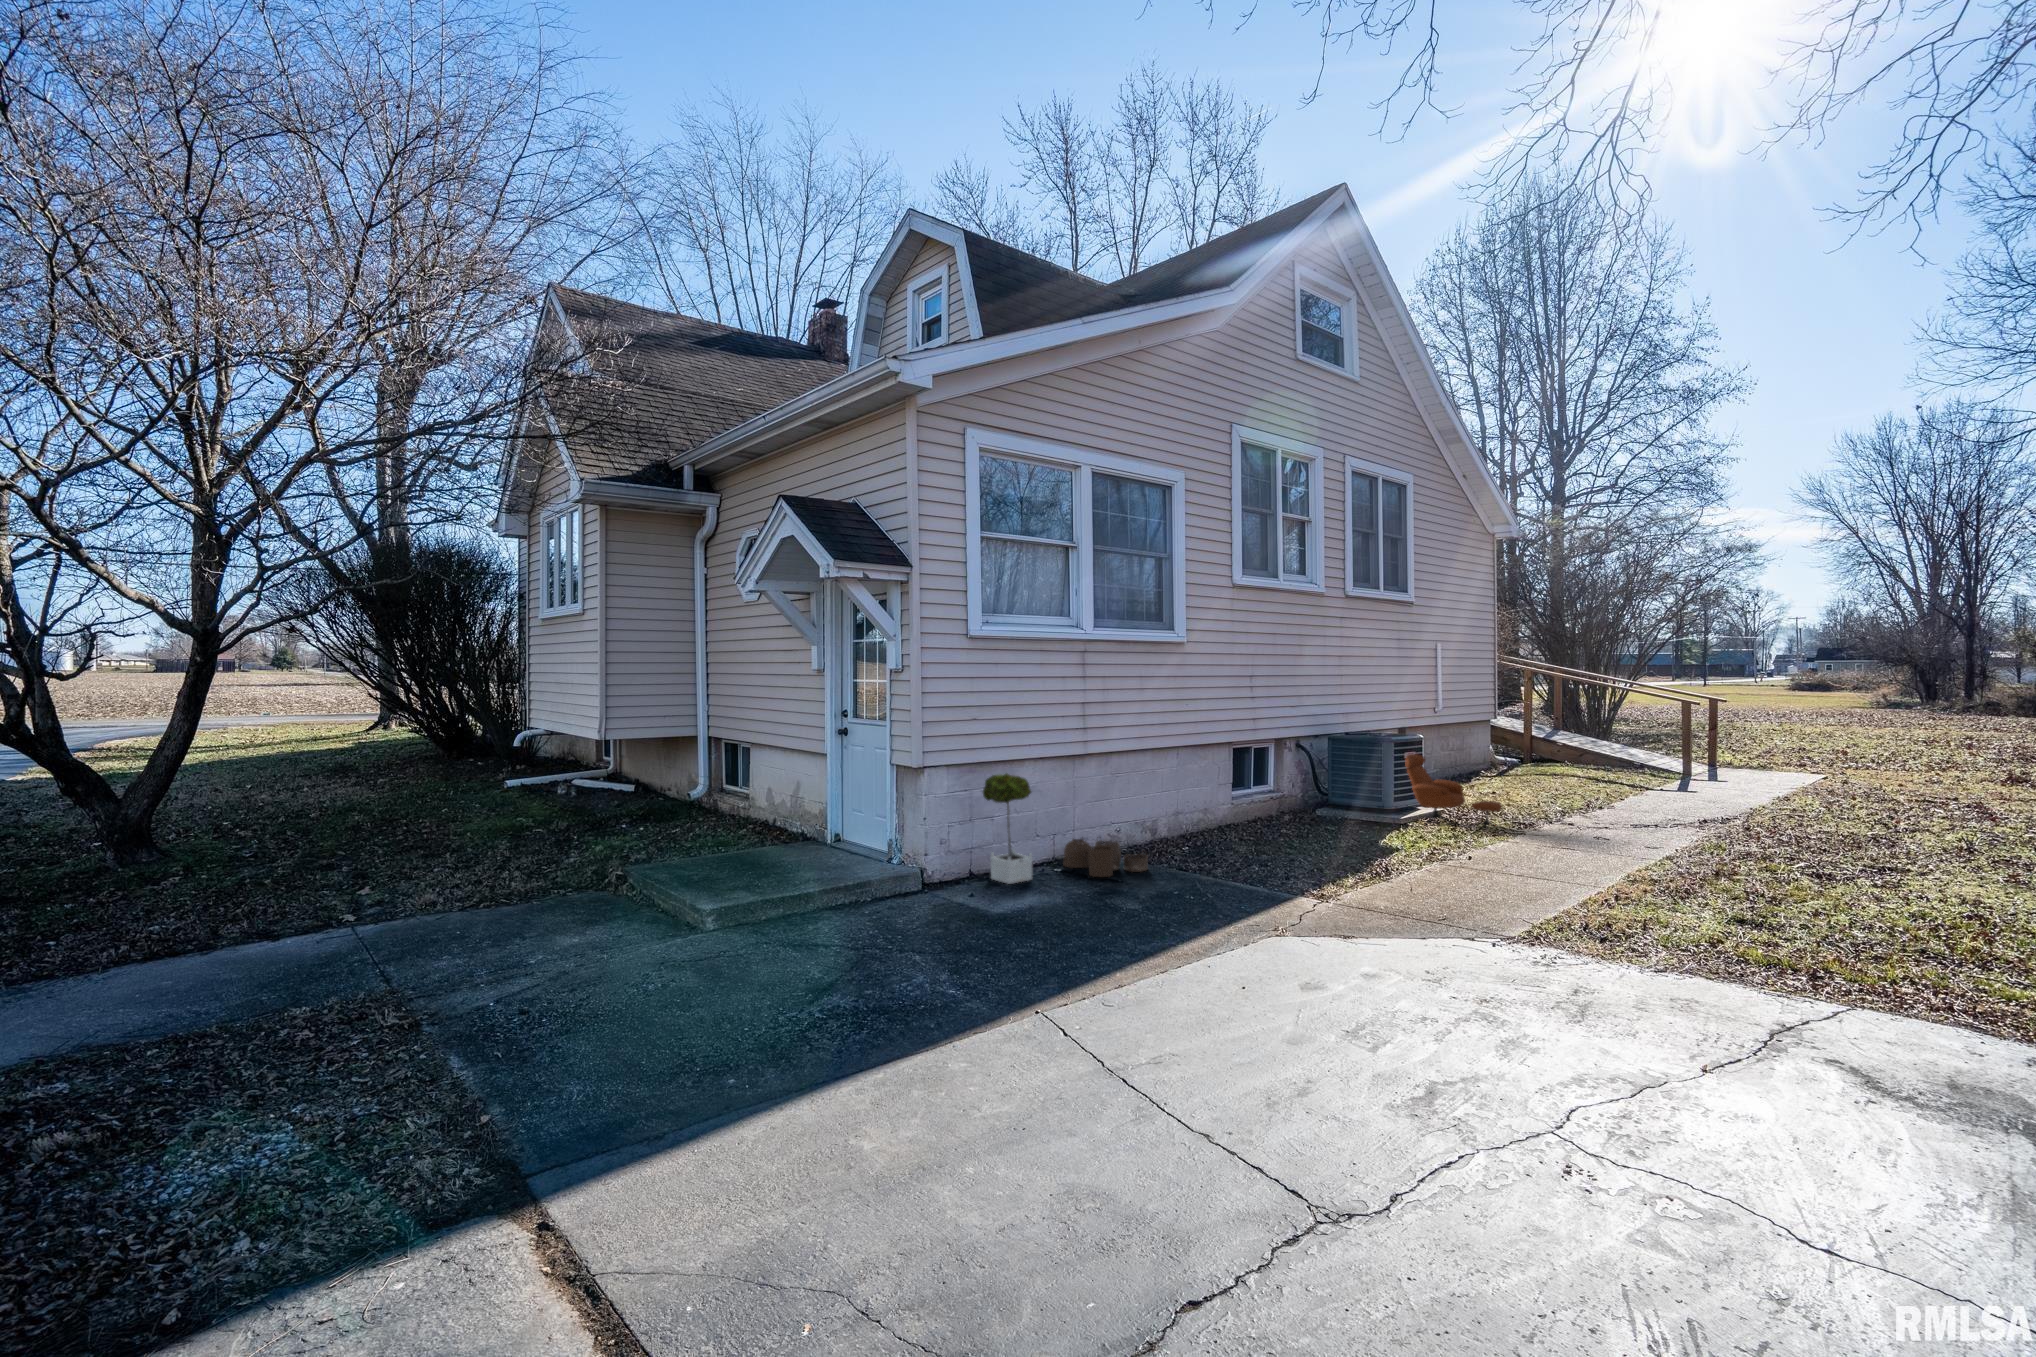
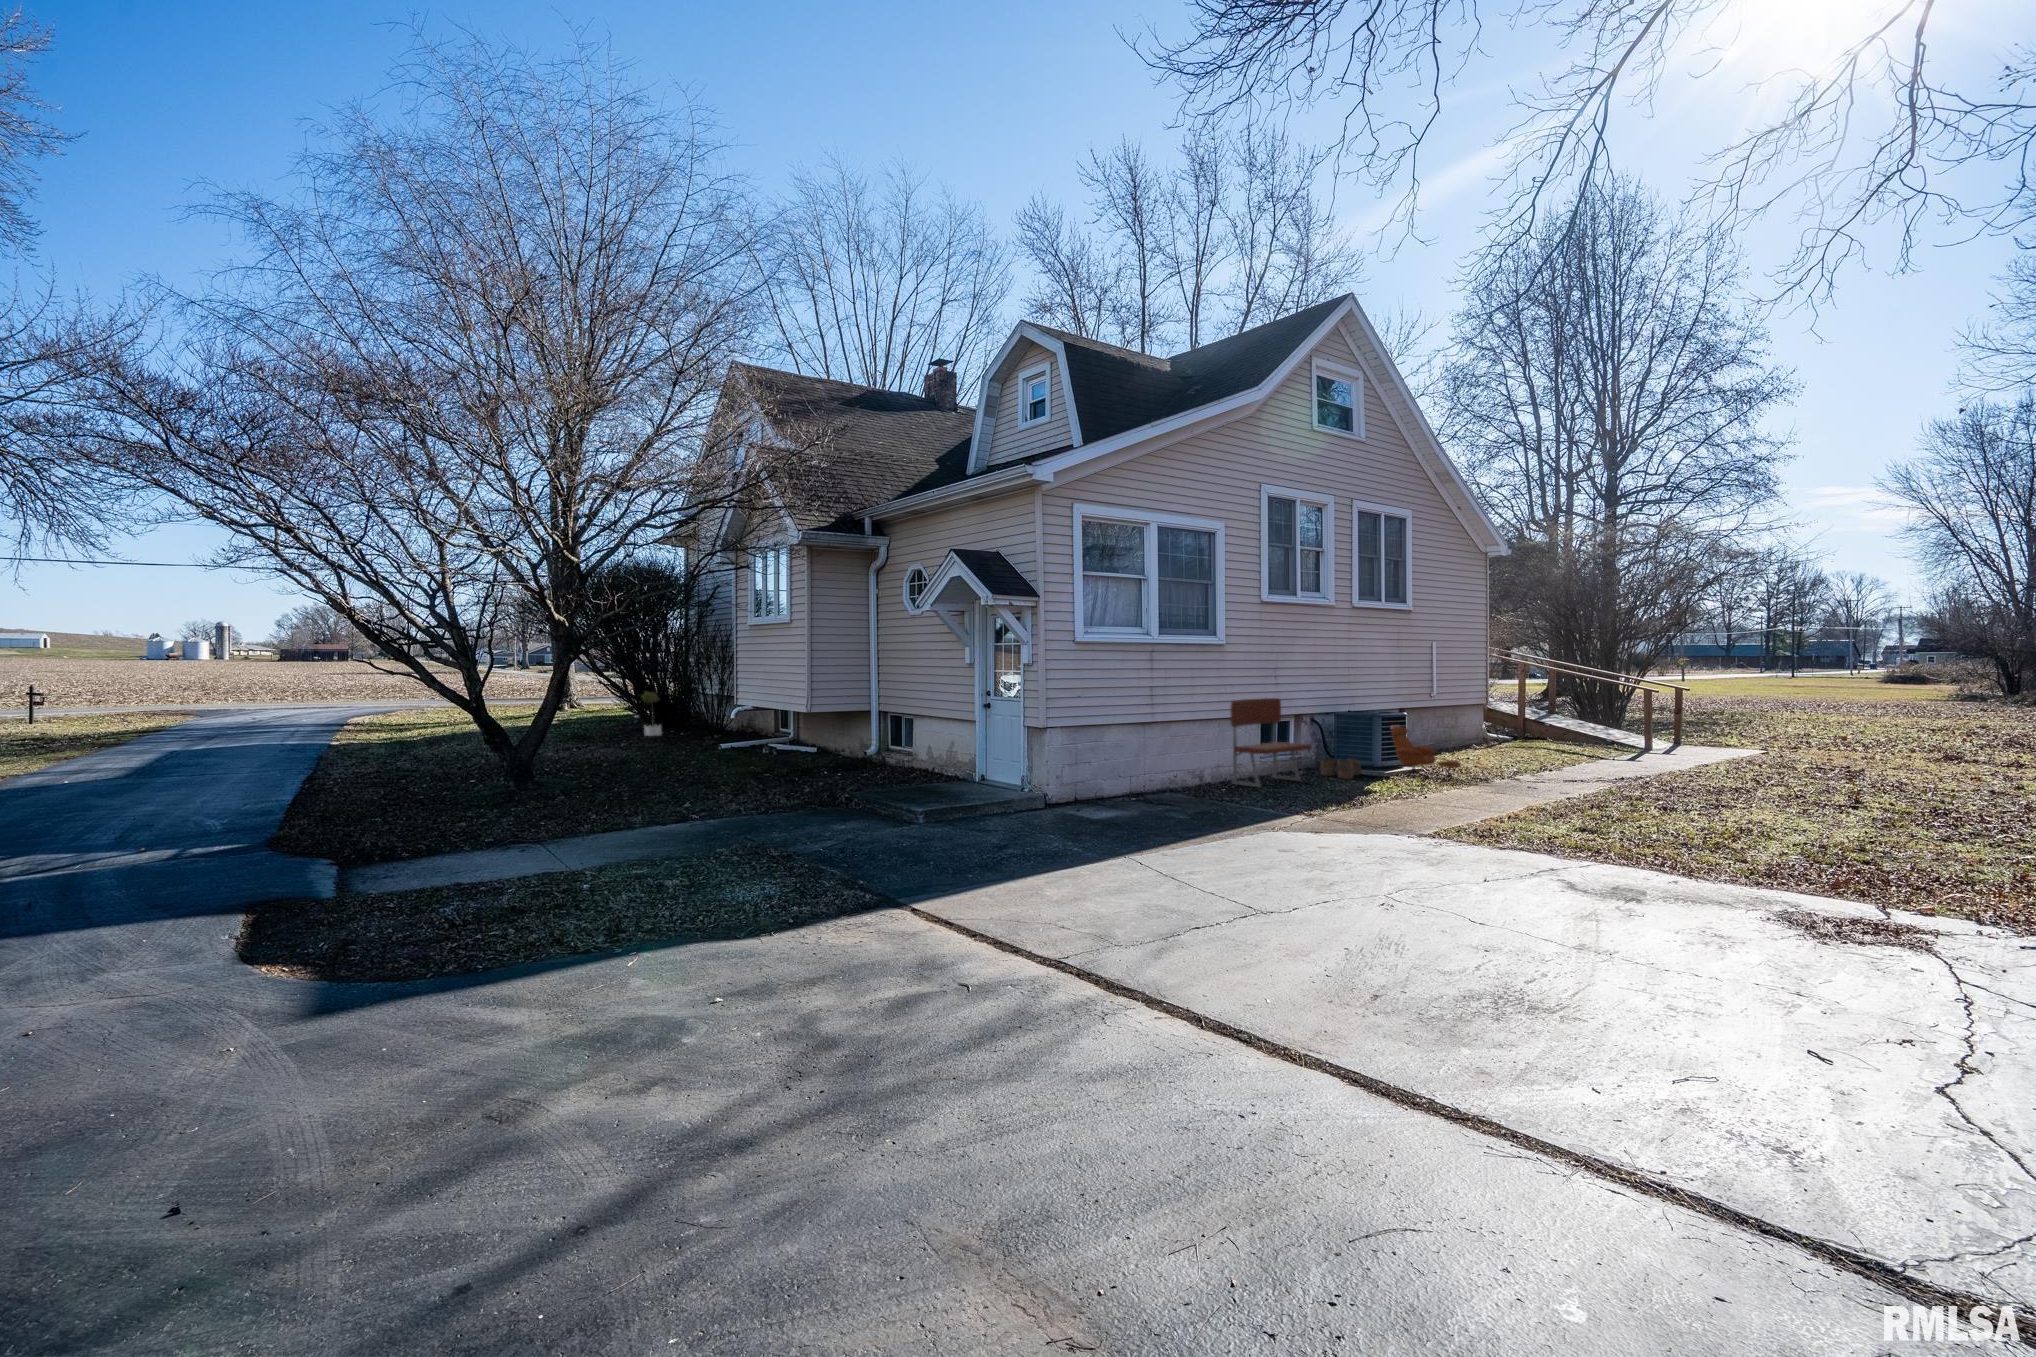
bench: none [1195,717,1305,846] -> present [1230,698,1311,787]
potted tree: present [983,773,1033,884] -> present [642,692,662,736]
woven basket: present [1063,839,1148,877] -> present [1321,758,1361,779]

